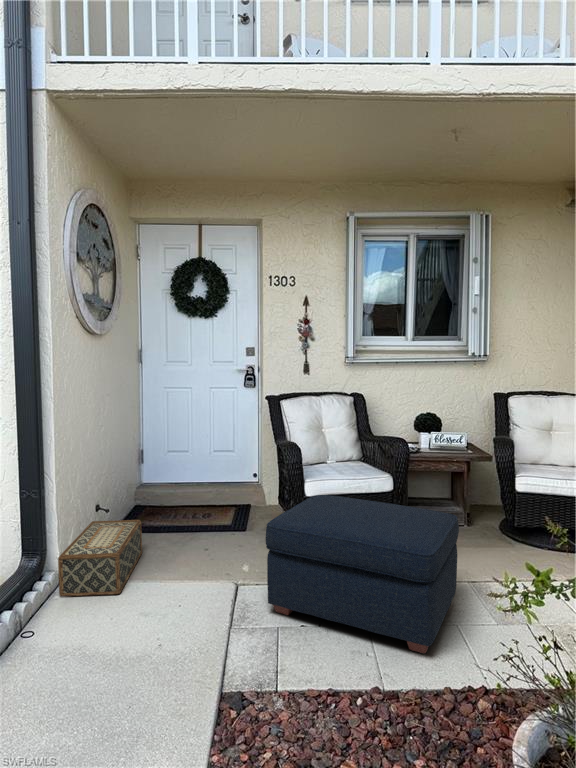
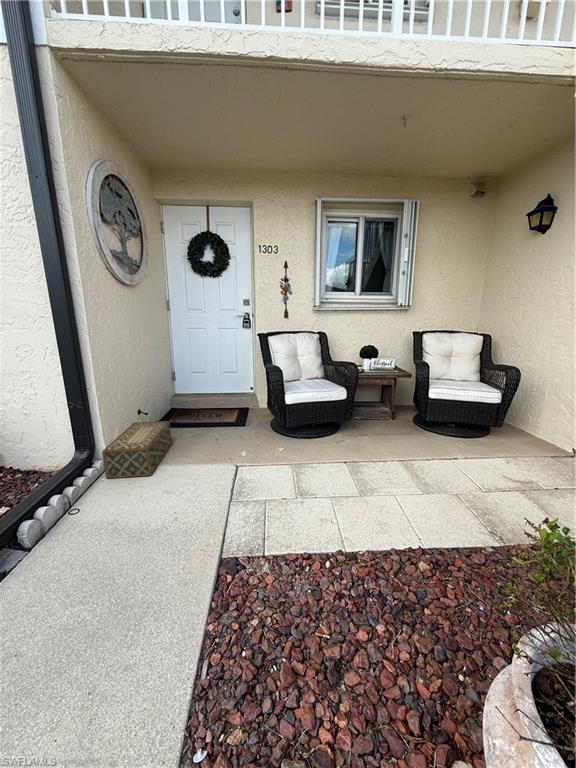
ottoman: present [266,495,459,654] -> none [256,404,398,520]

